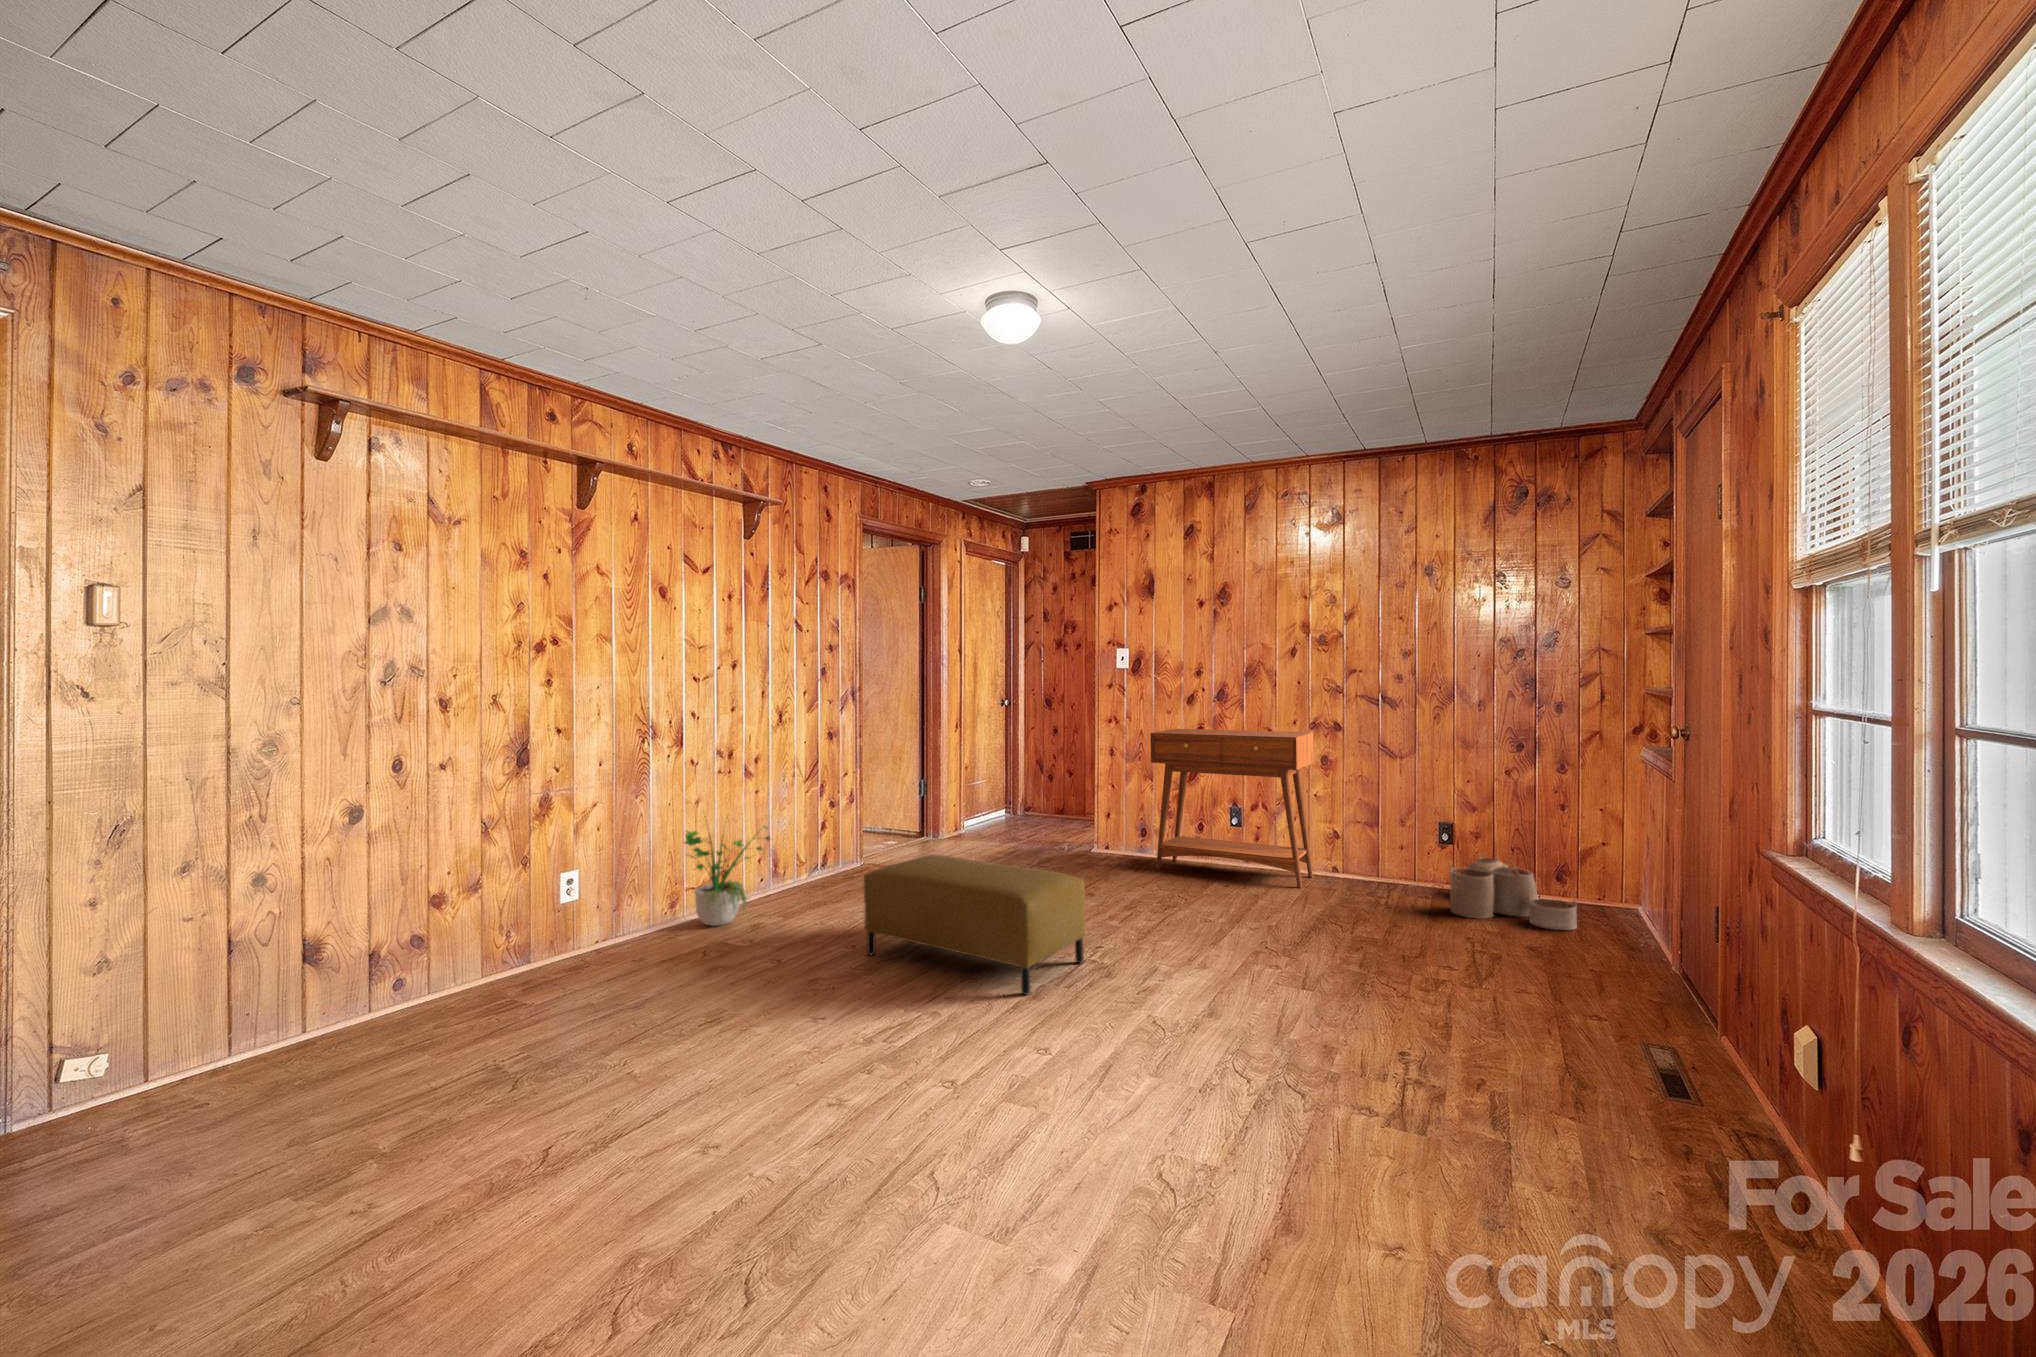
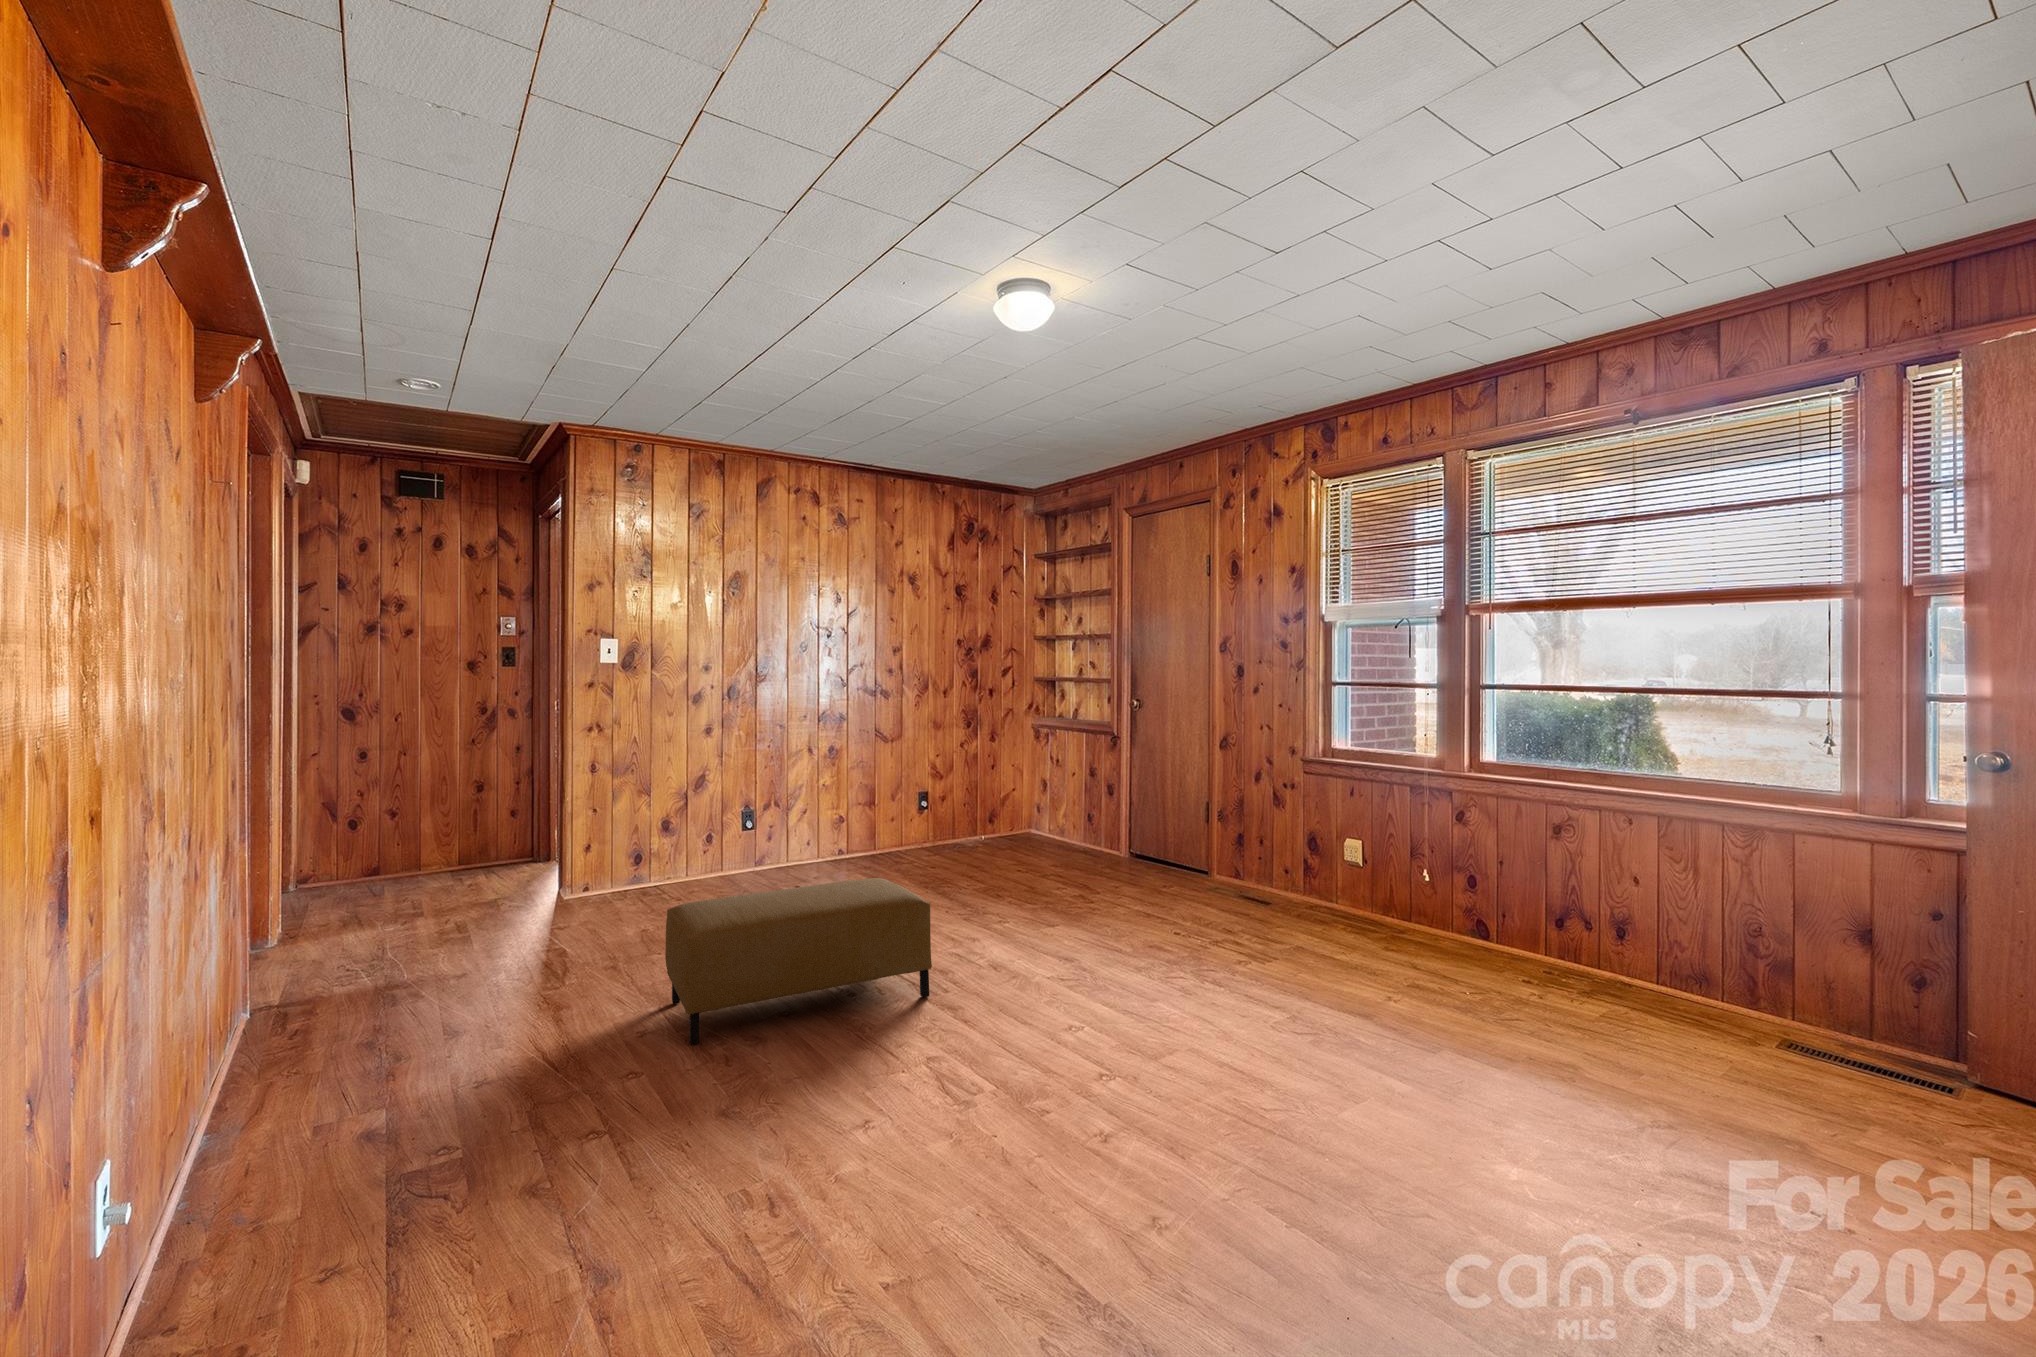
console table: present [1151,729,1313,888] -> none [683,725,854,893]
potted plant: present [685,826,770,926] -> none [233,918,401,1138]
woven basket: present [1449,857,1577,930] -> none [946,812,1043,860]

